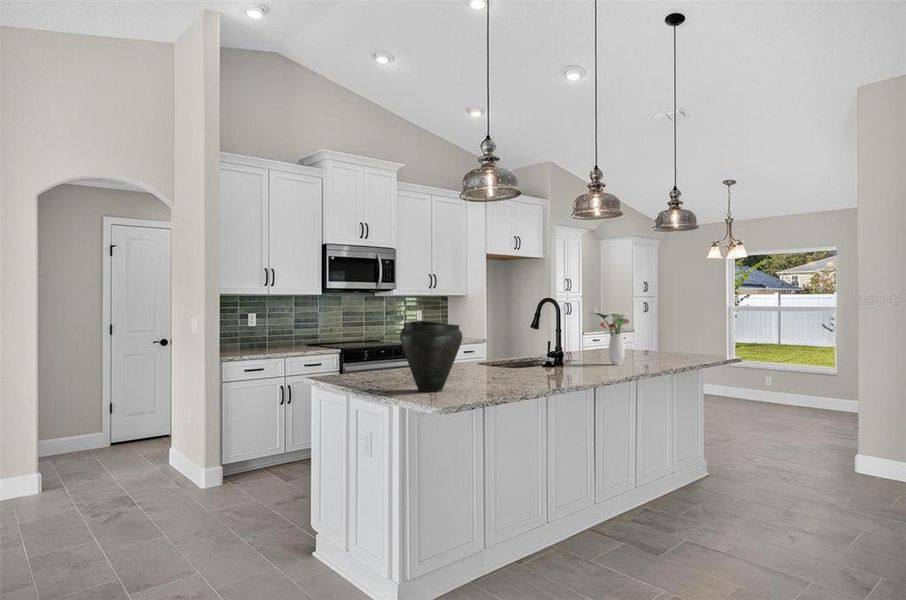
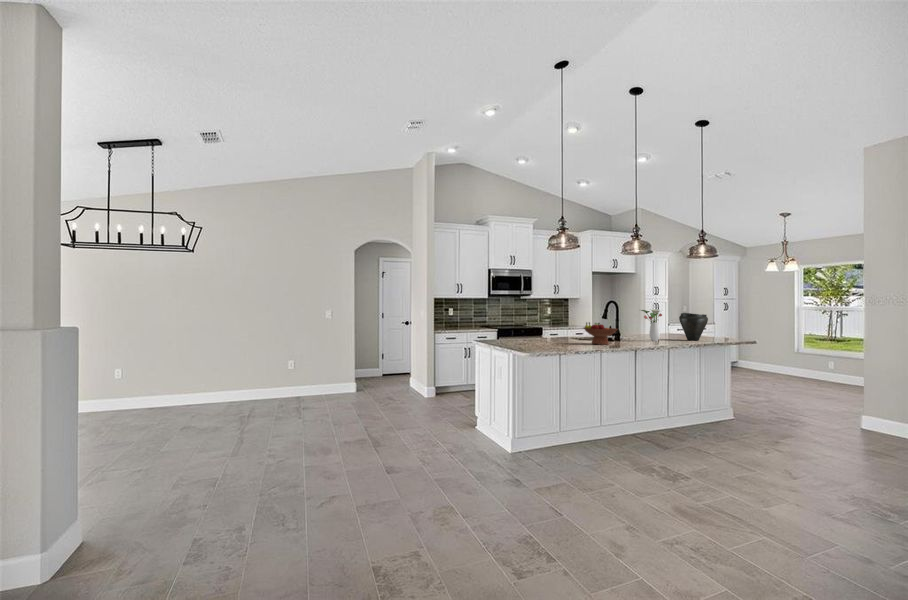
vase: present [400,321,462,392] -> present [679,313,708,341]
fruit bowl: none [521,336,581,377] -> present [584,322,617,345]

